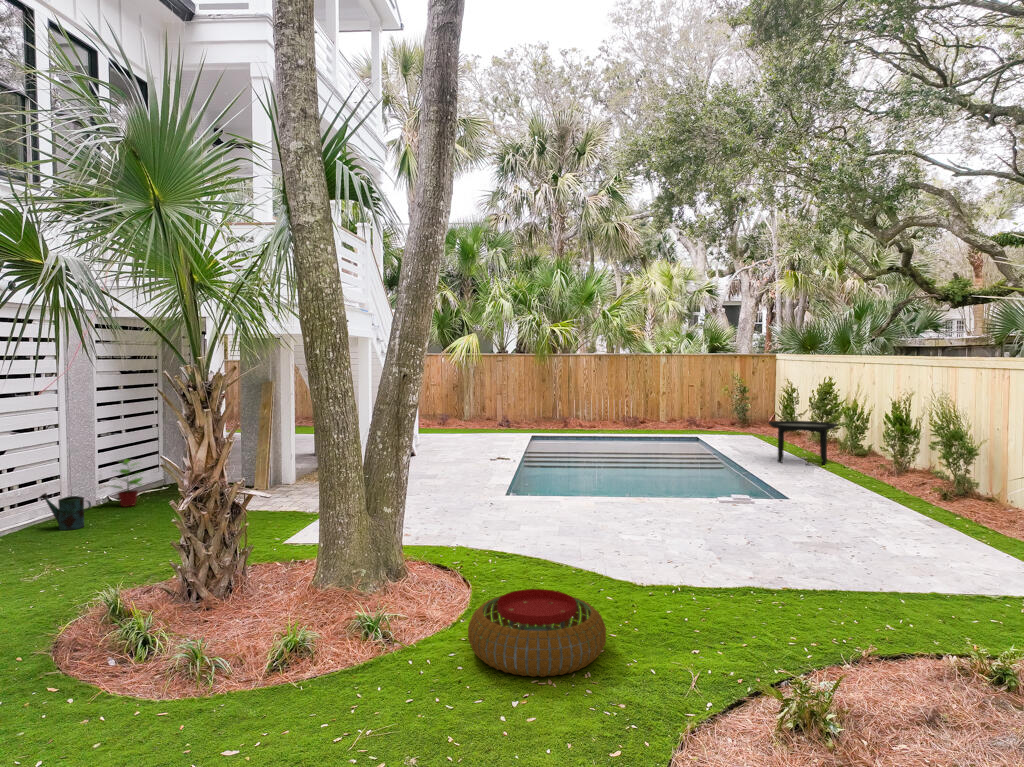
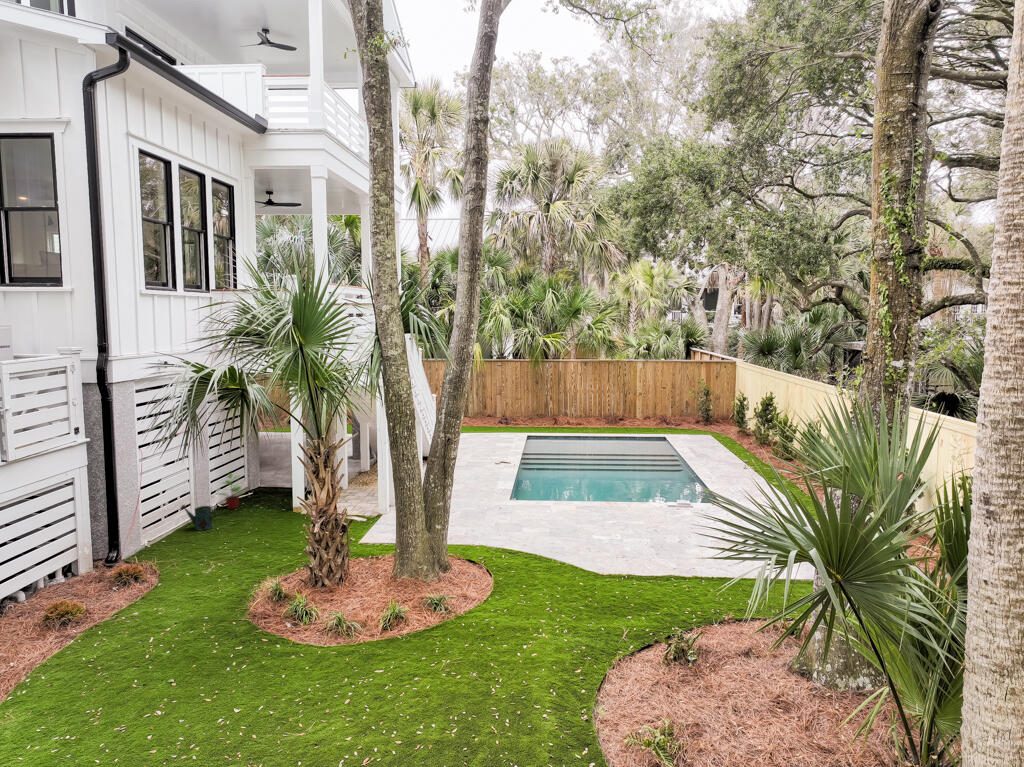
round table: present [768,421,837,465] -> none [717,425,772,463]
pouf: present [468,589,606,677] -> none [496,581,577,633]

